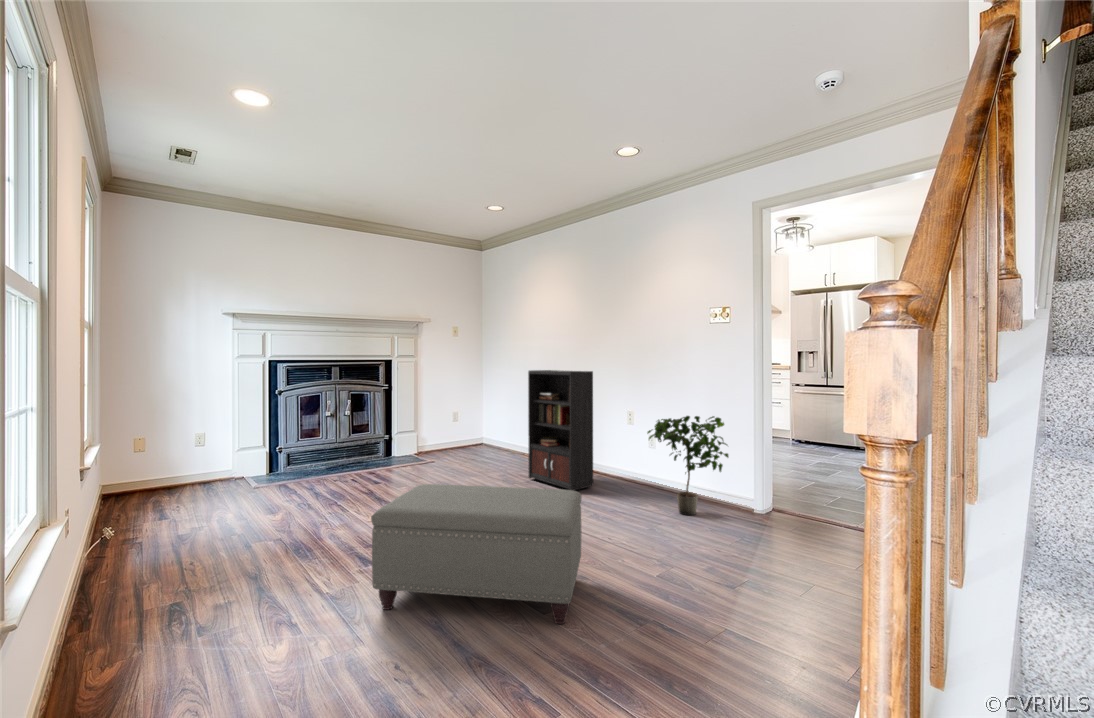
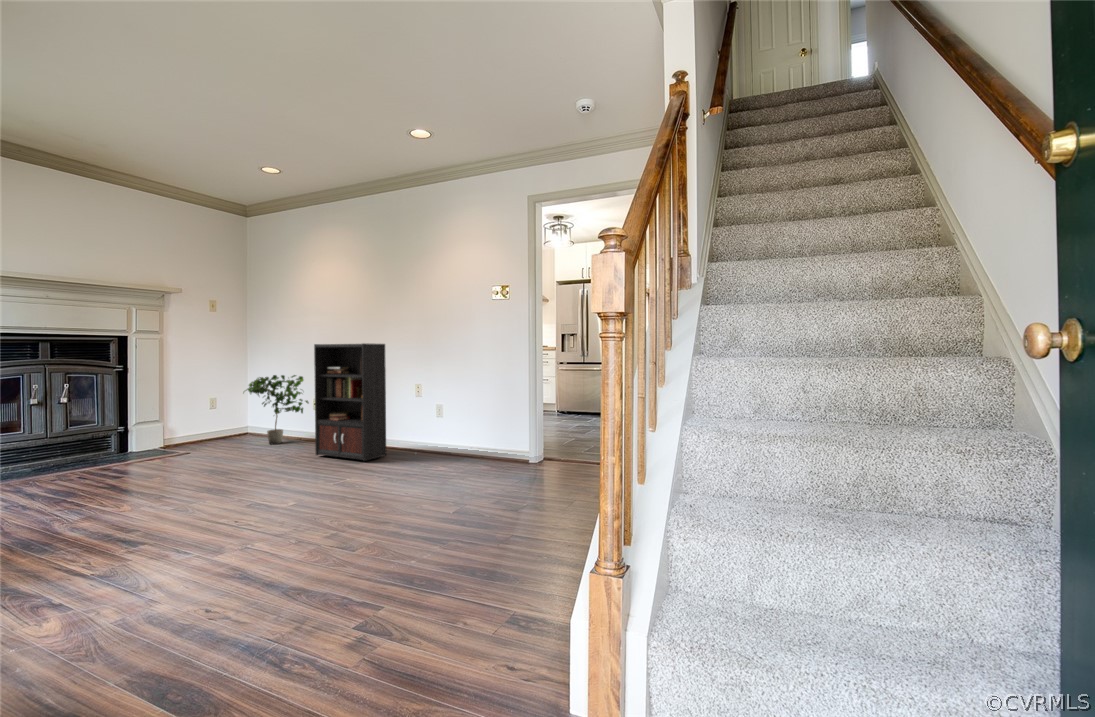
potted plant: present [647,416,729,515] -> present [247,375,309,444]
ottoman: present [371,484,582,624] -> none [153,441,386,577]

